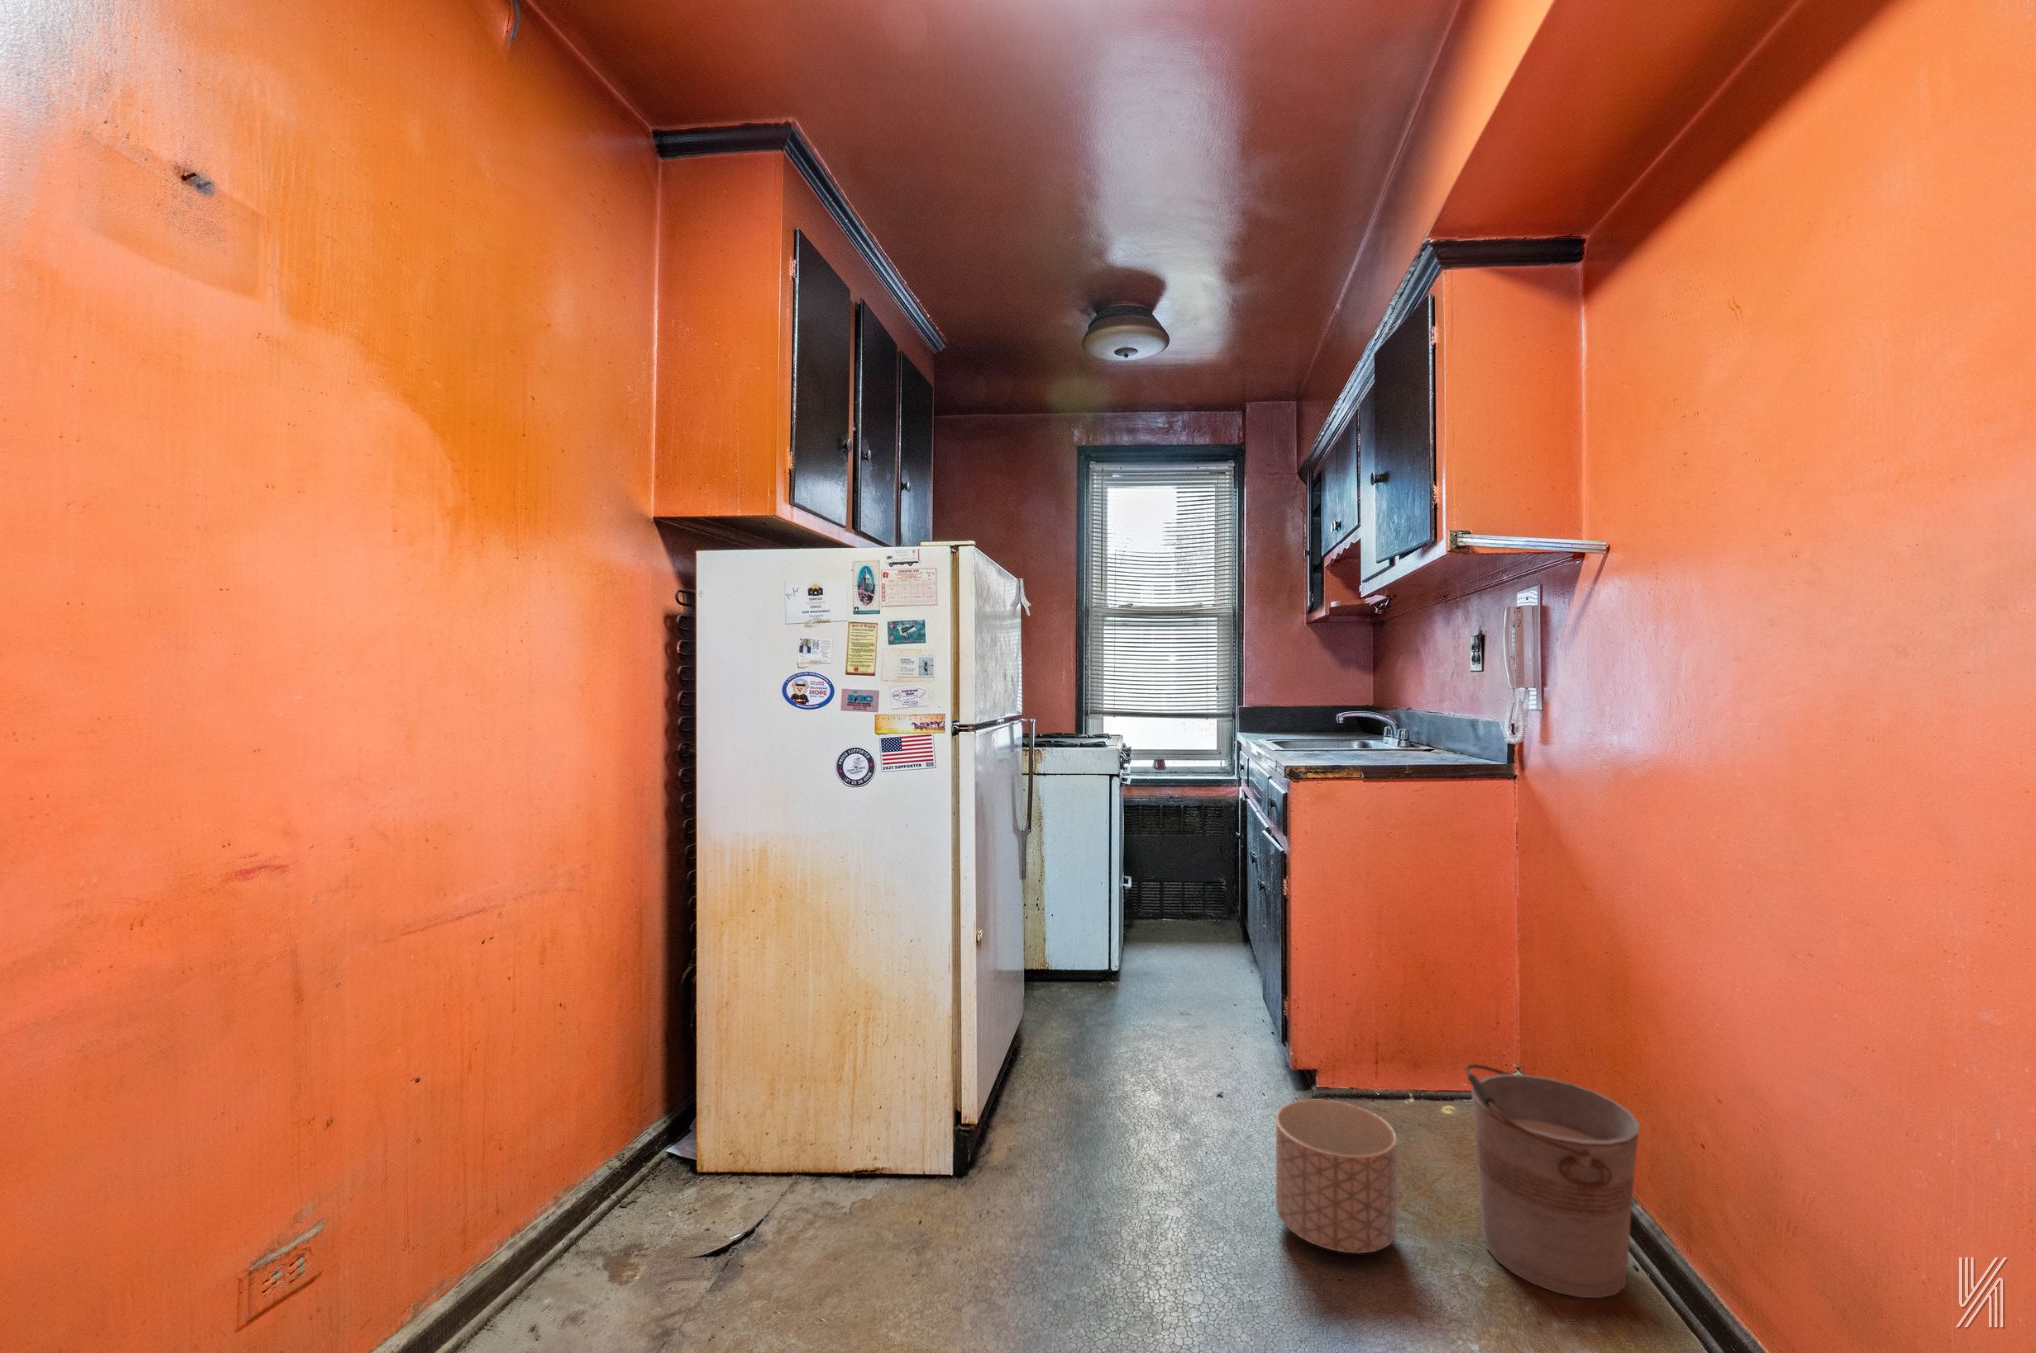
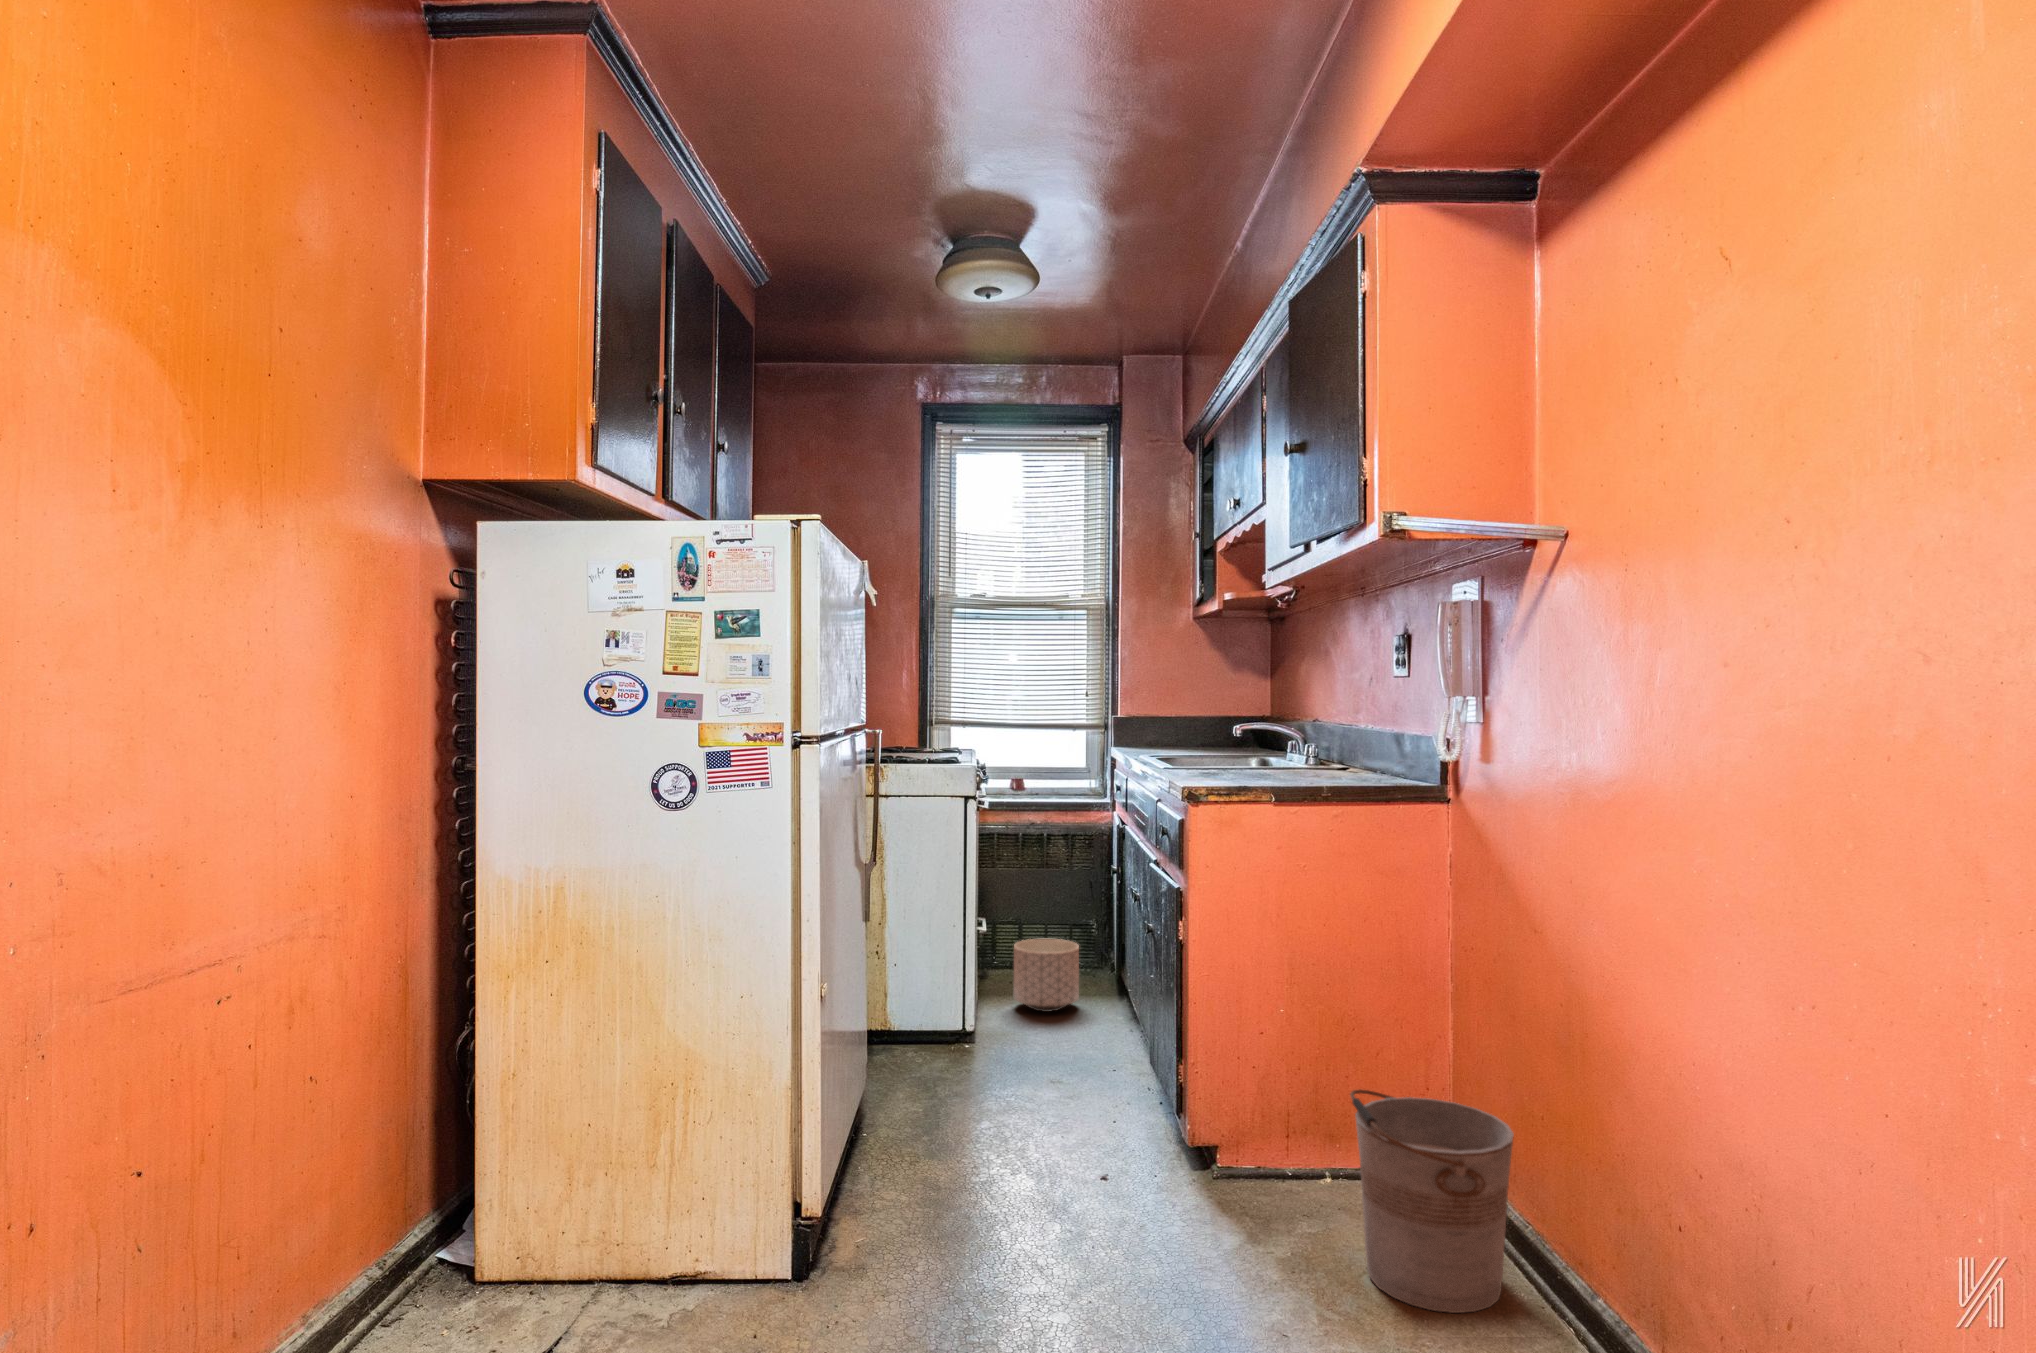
planter: present [1276,1100,1397,1253] -> present [1014,938,1079,1012]

